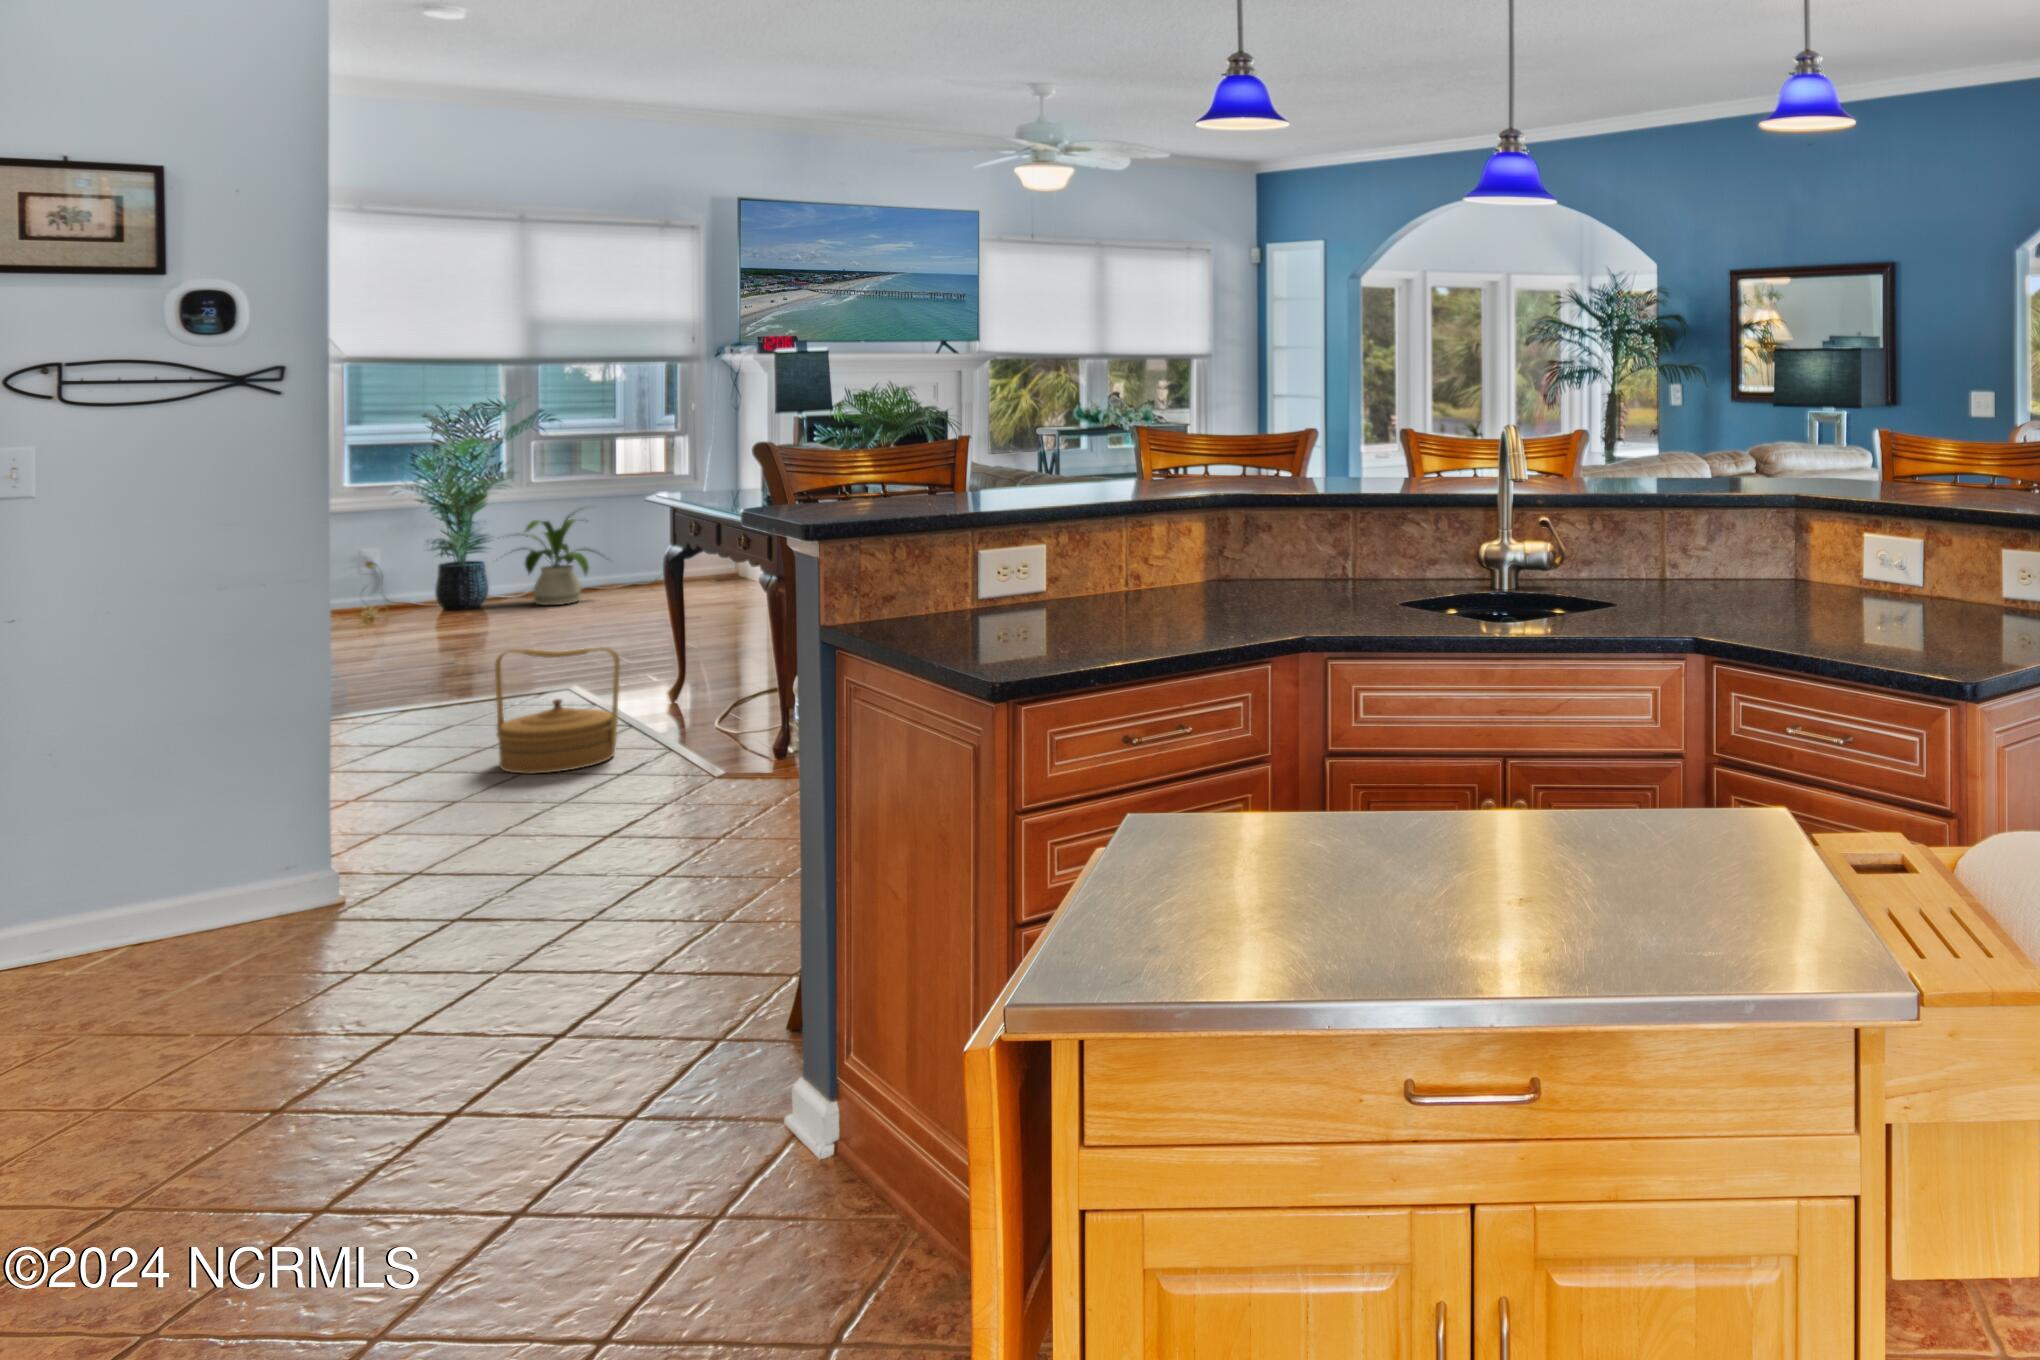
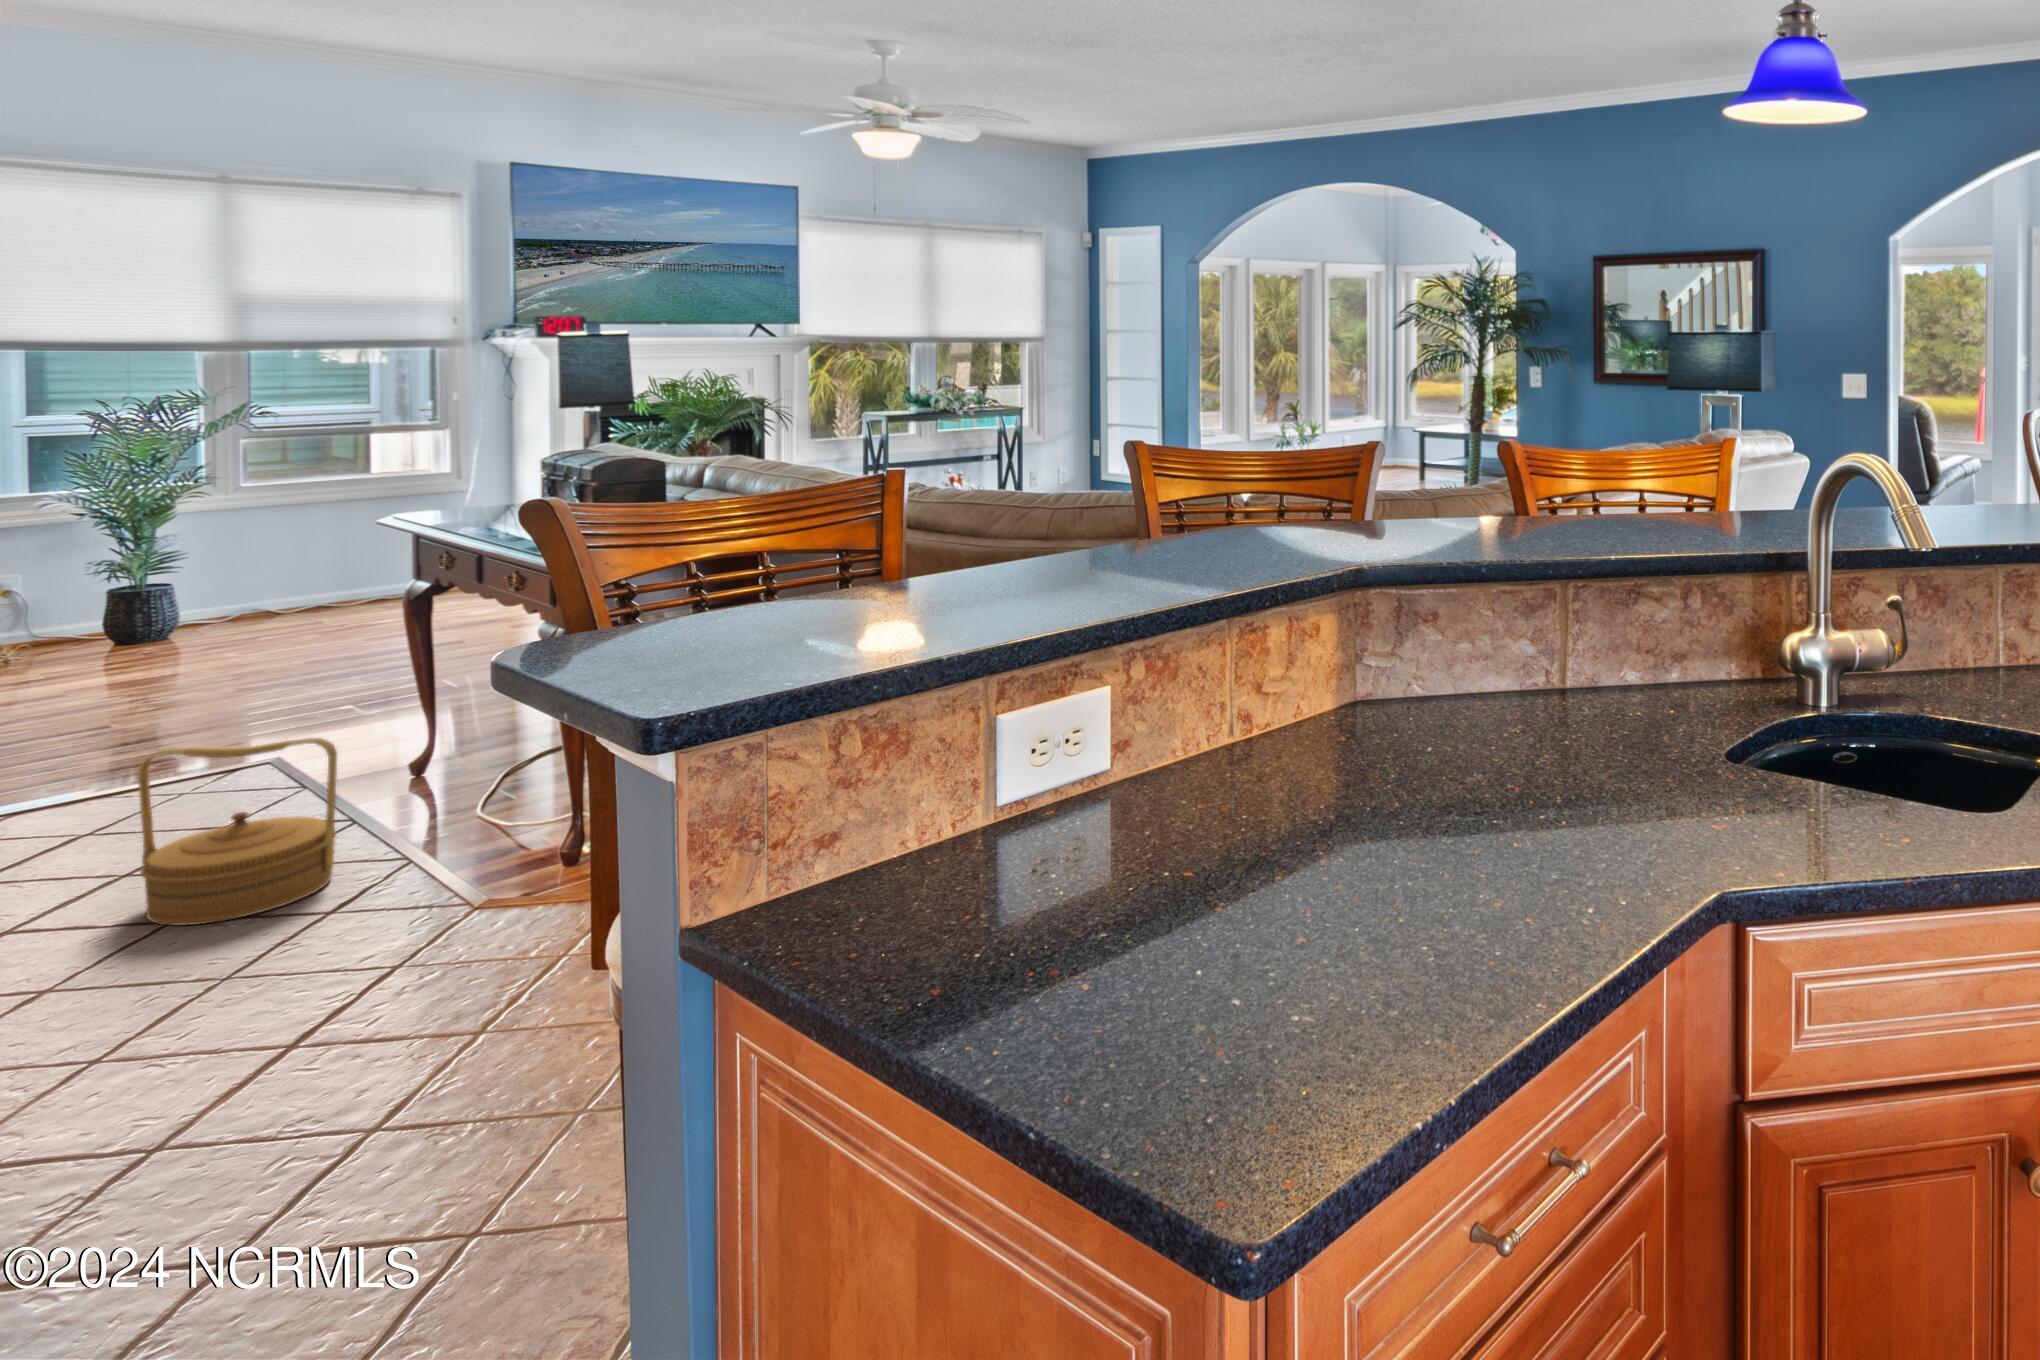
house plant: present [510,509,610,605] -> none [186,515,354,634]

